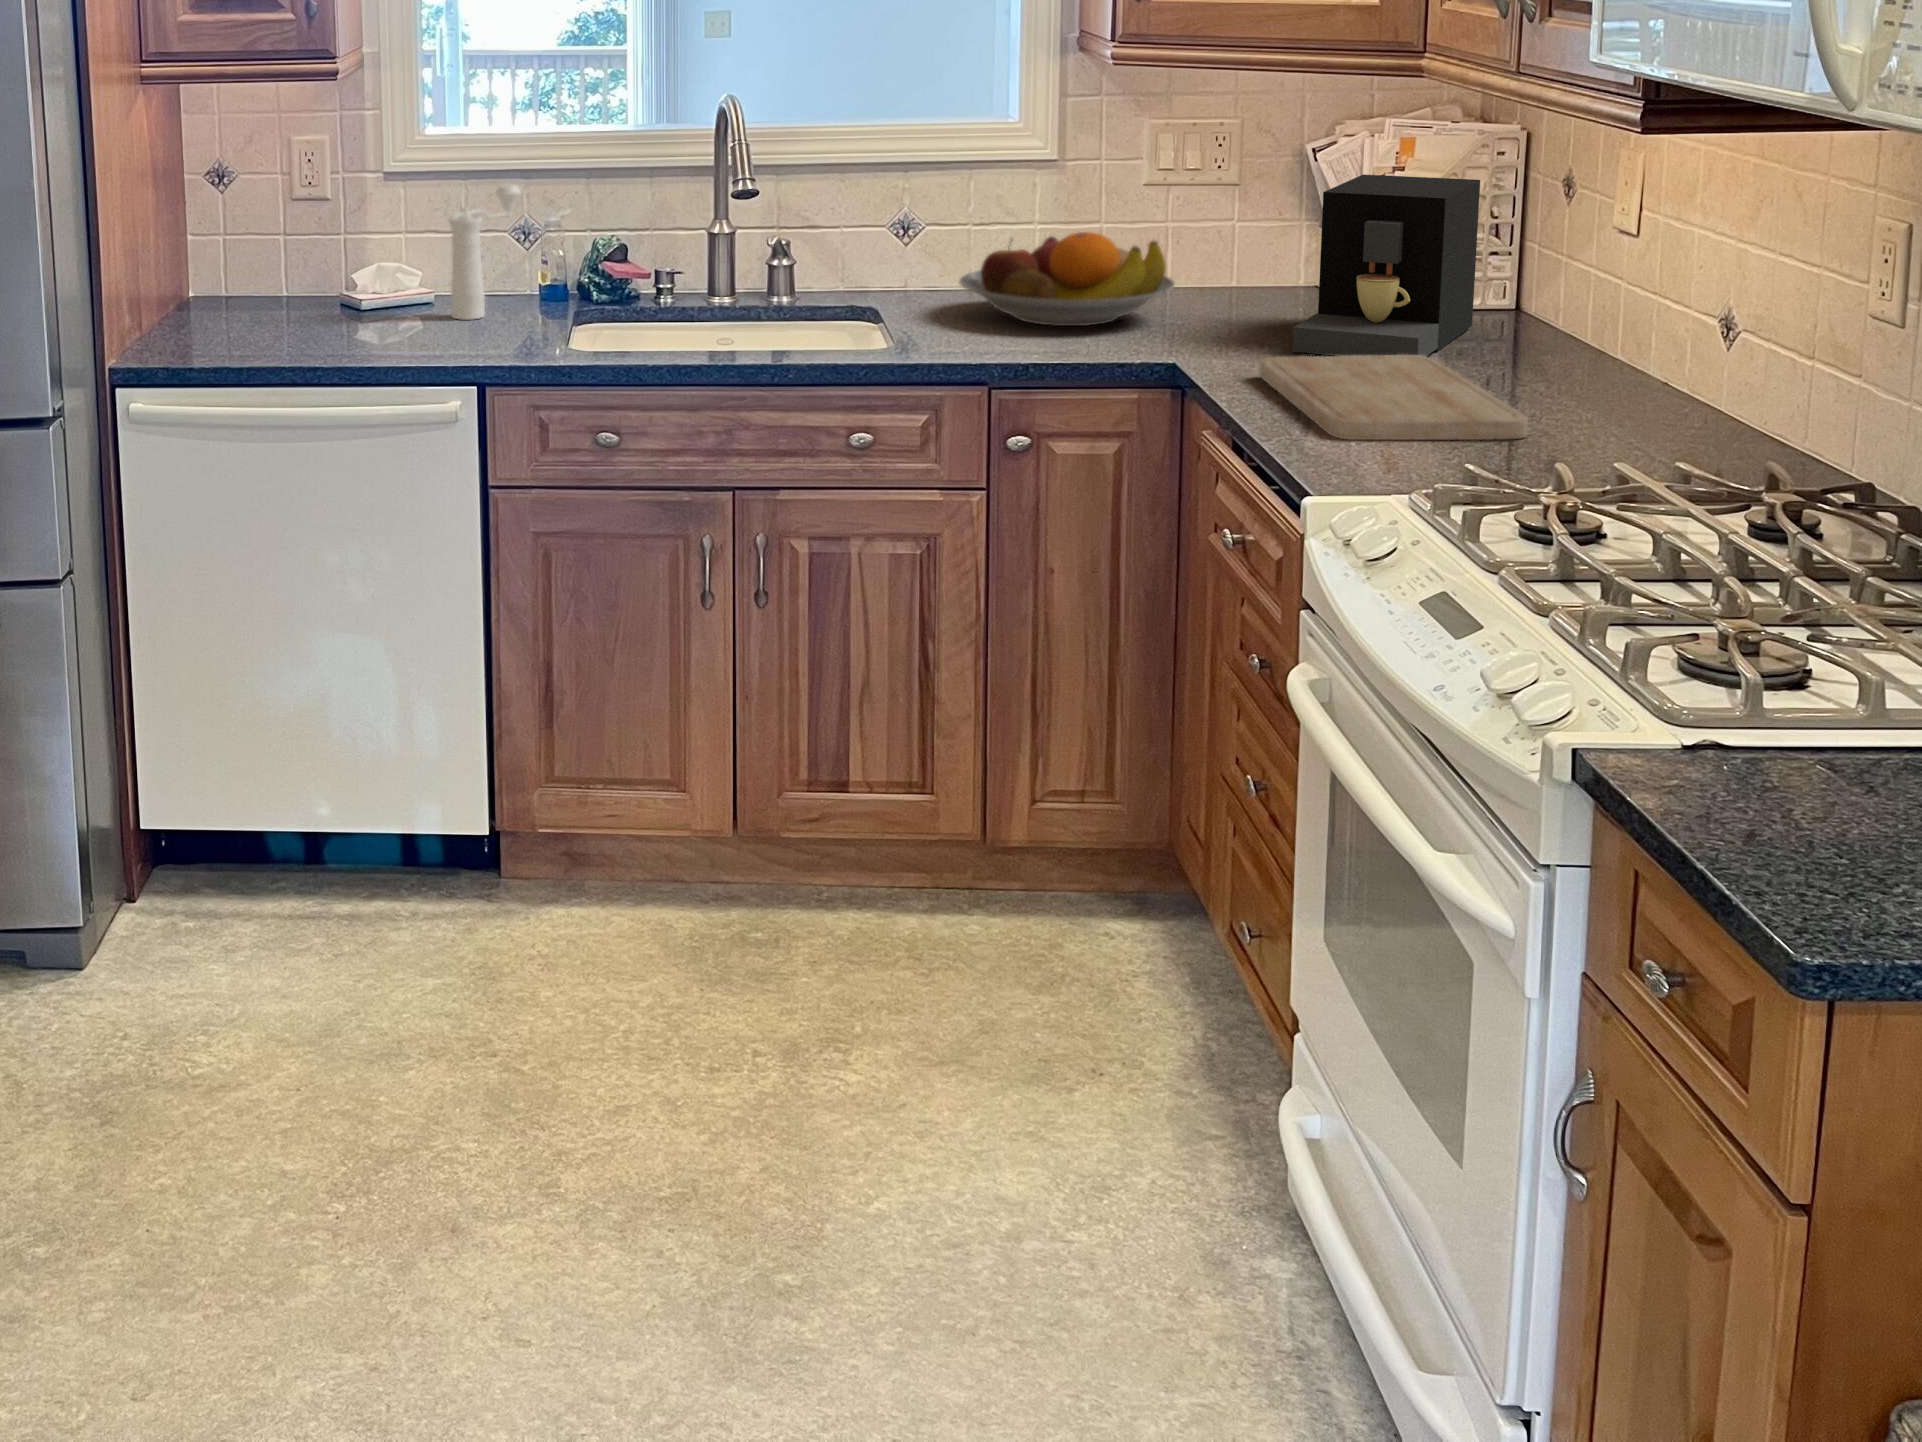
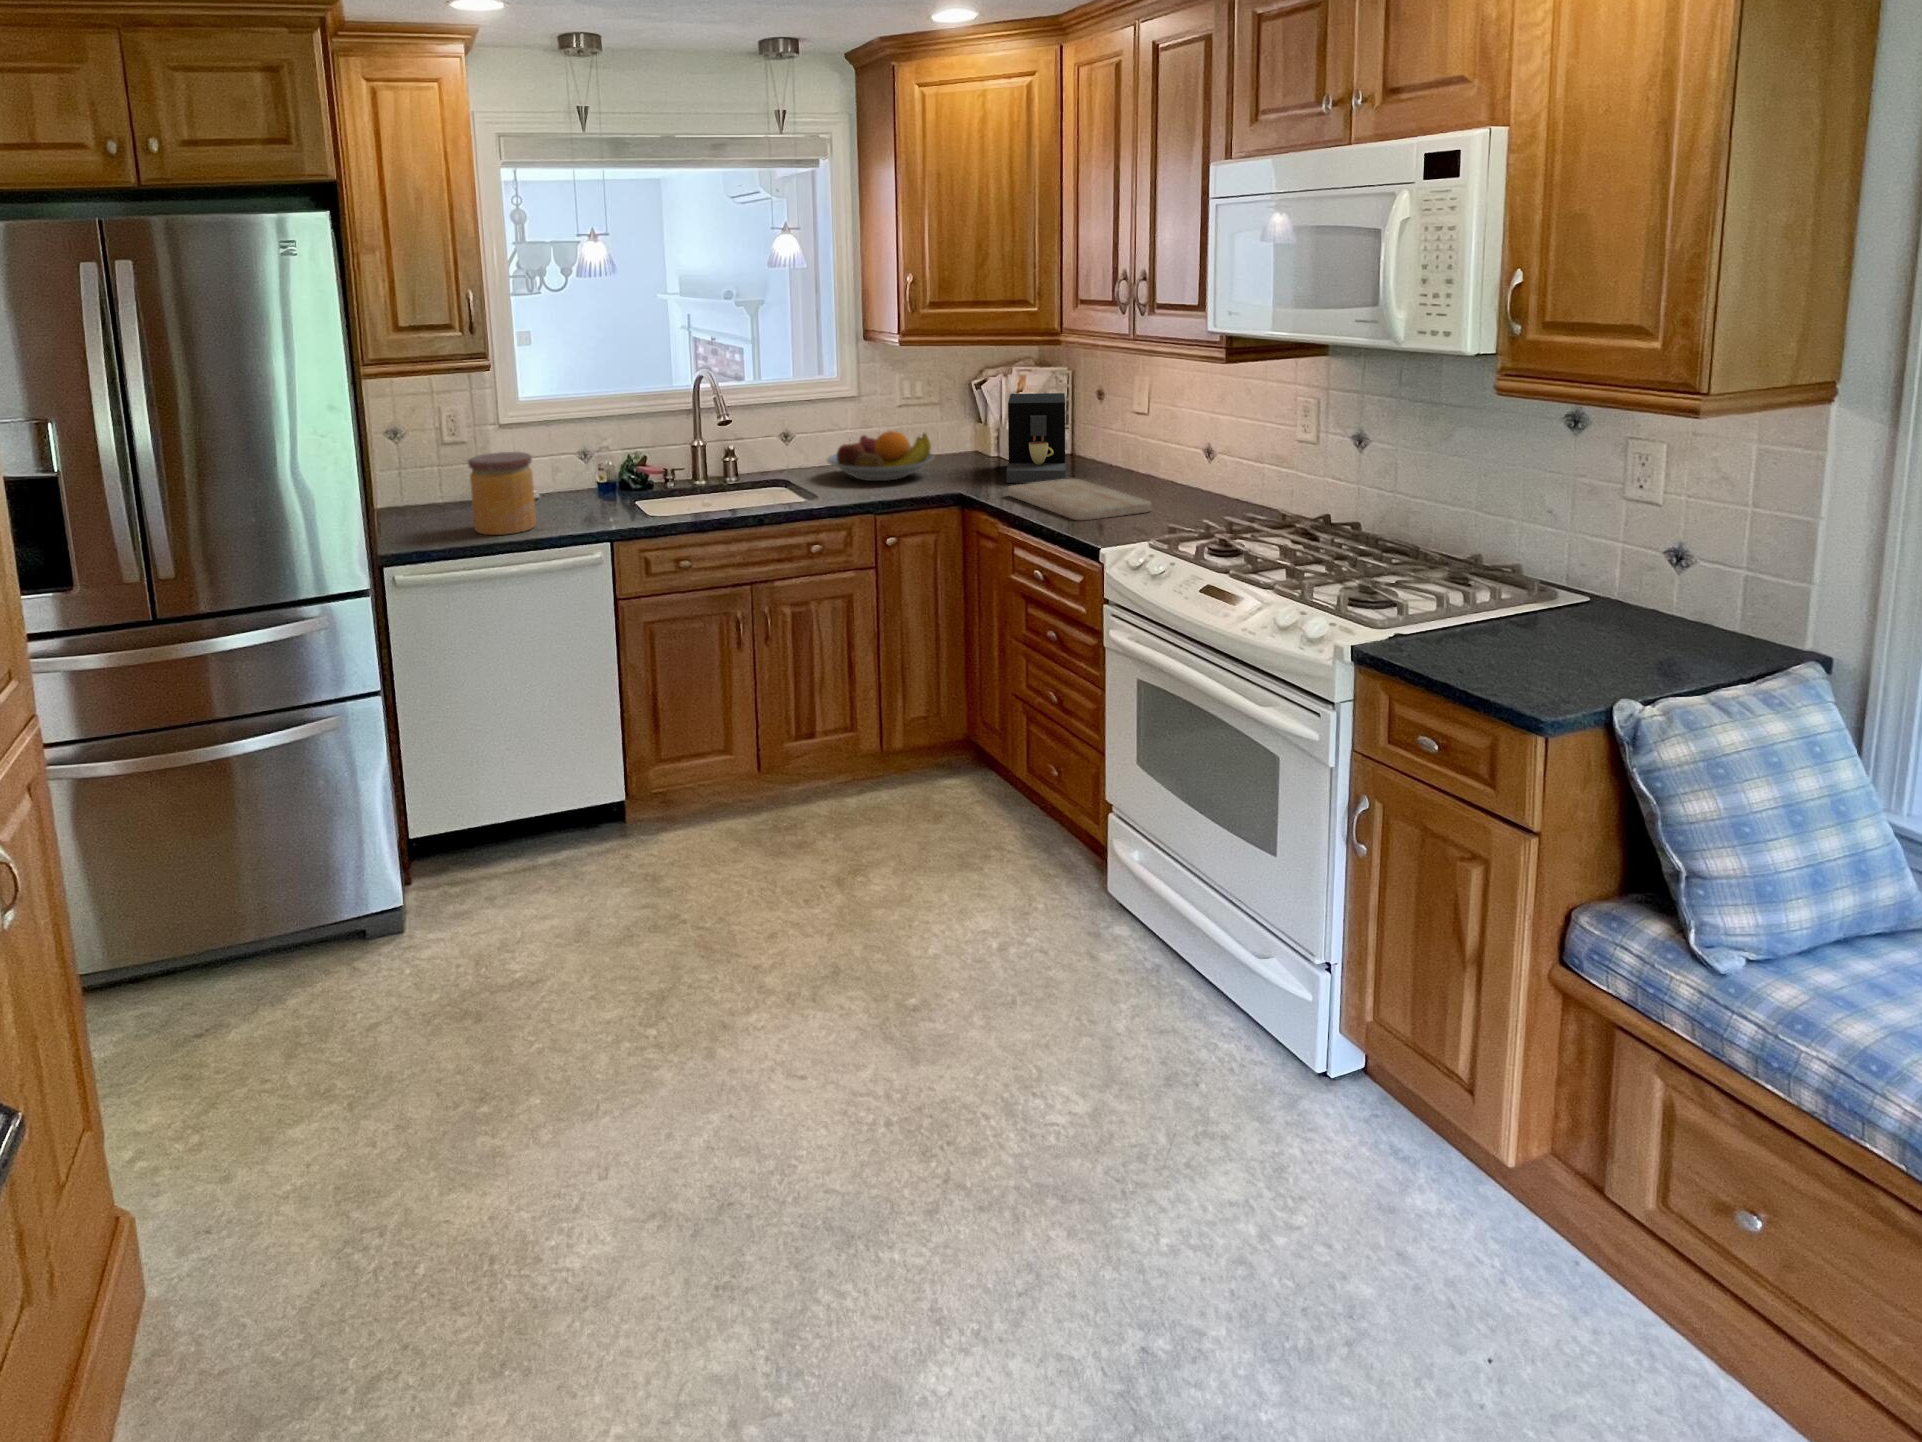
pepper mill: present [449,184,521,320] -> none [549,427,584,508]
jar: none [283,217,388,353] -> present [468,452,536,535]

